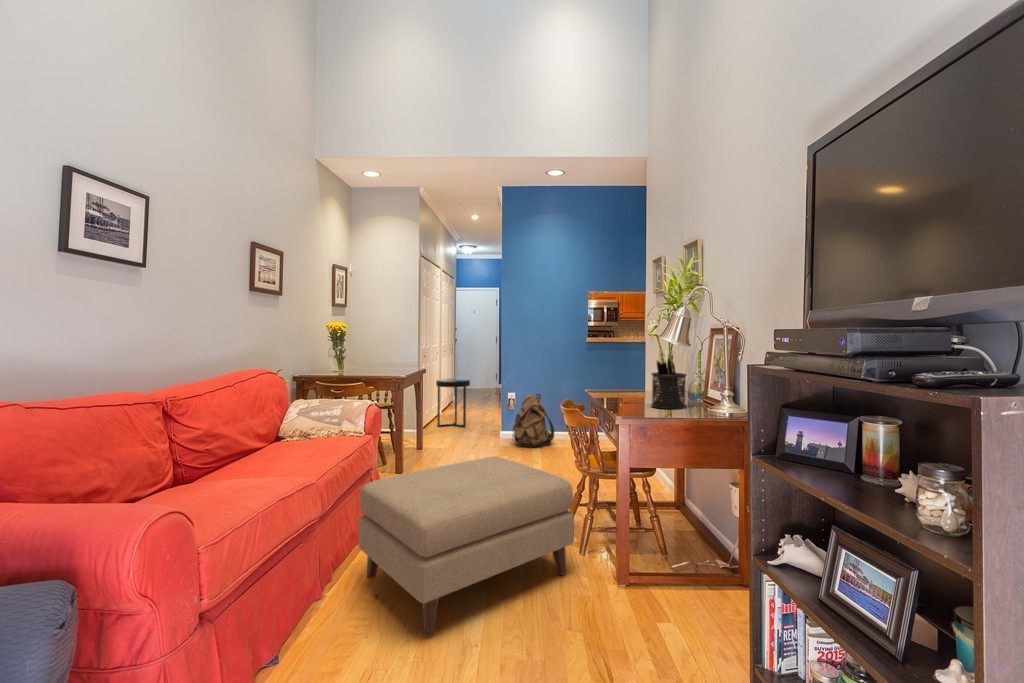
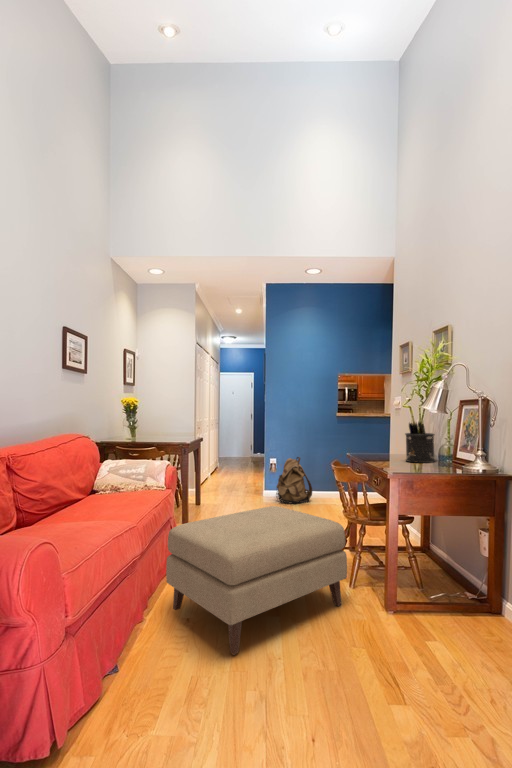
side table: present [436,378,470,427] -> none [208,446,236,488]

